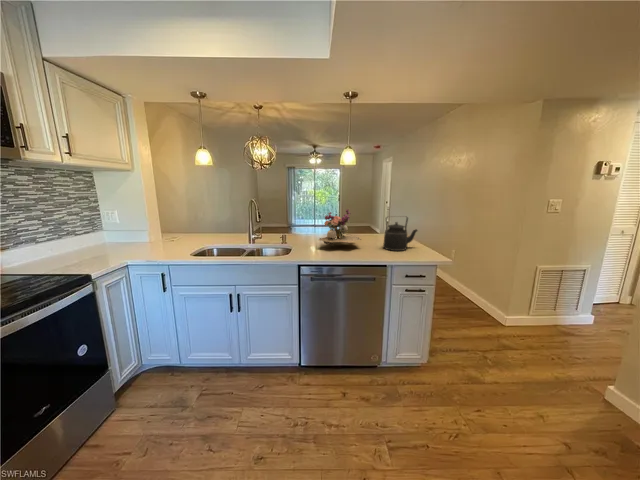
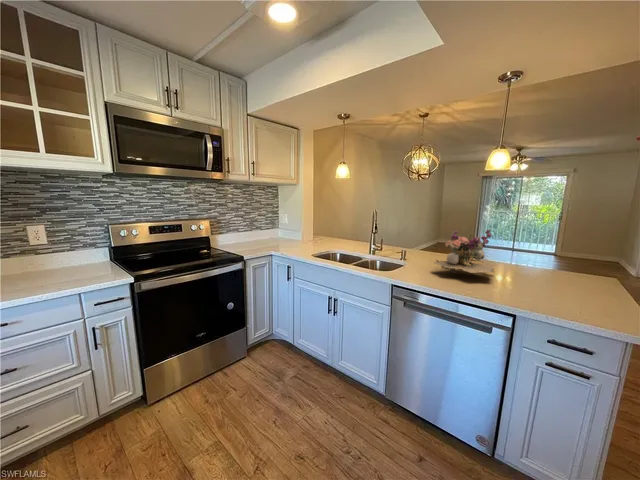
kettle: present [383,217,417,251] -> none [532,246,610,303]

